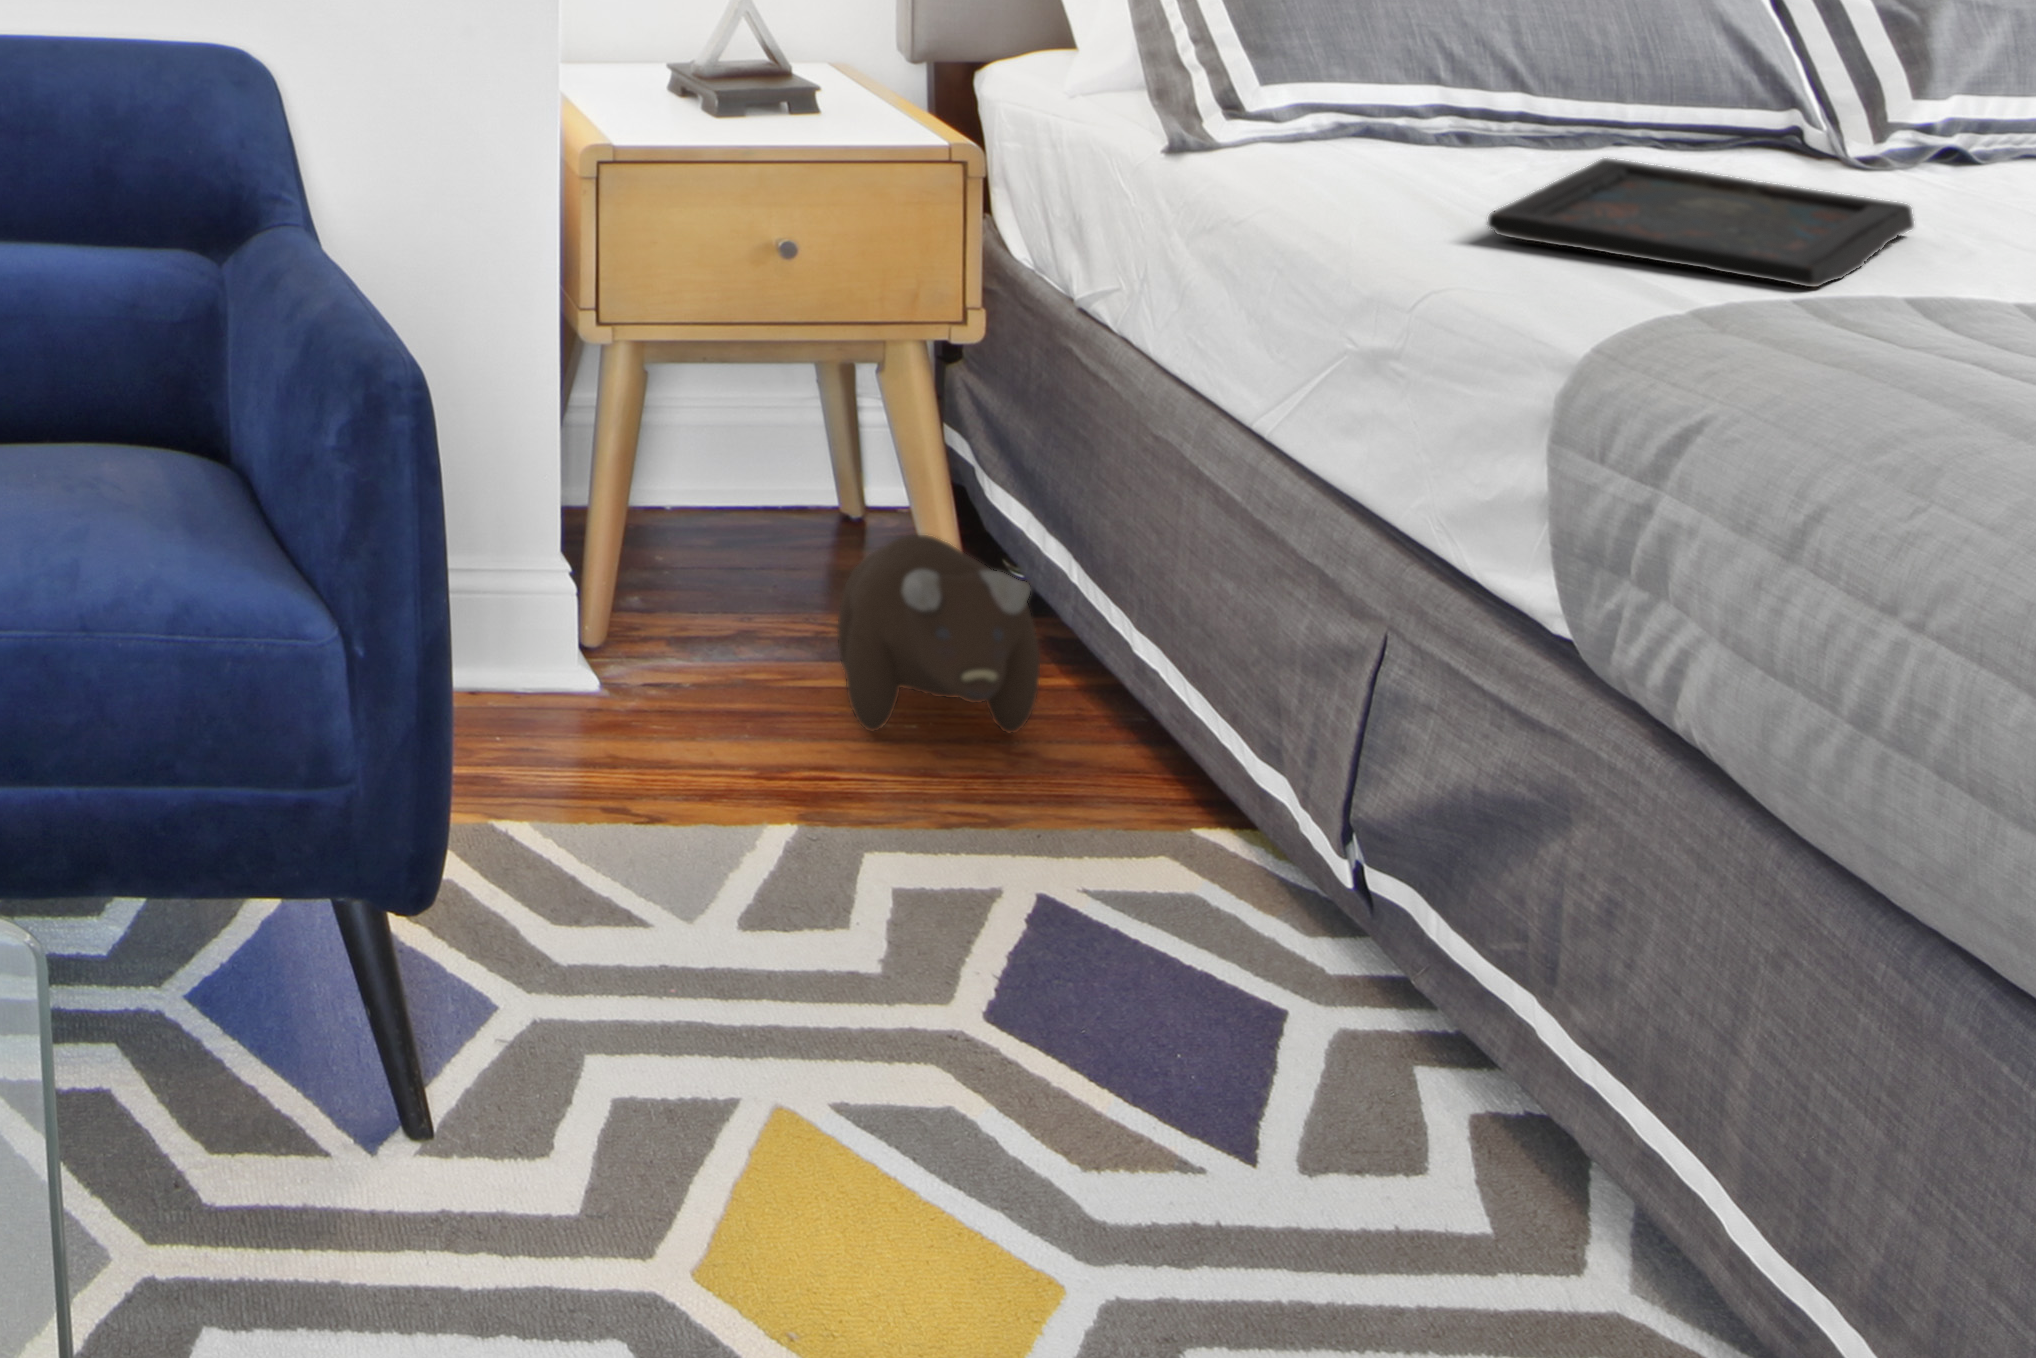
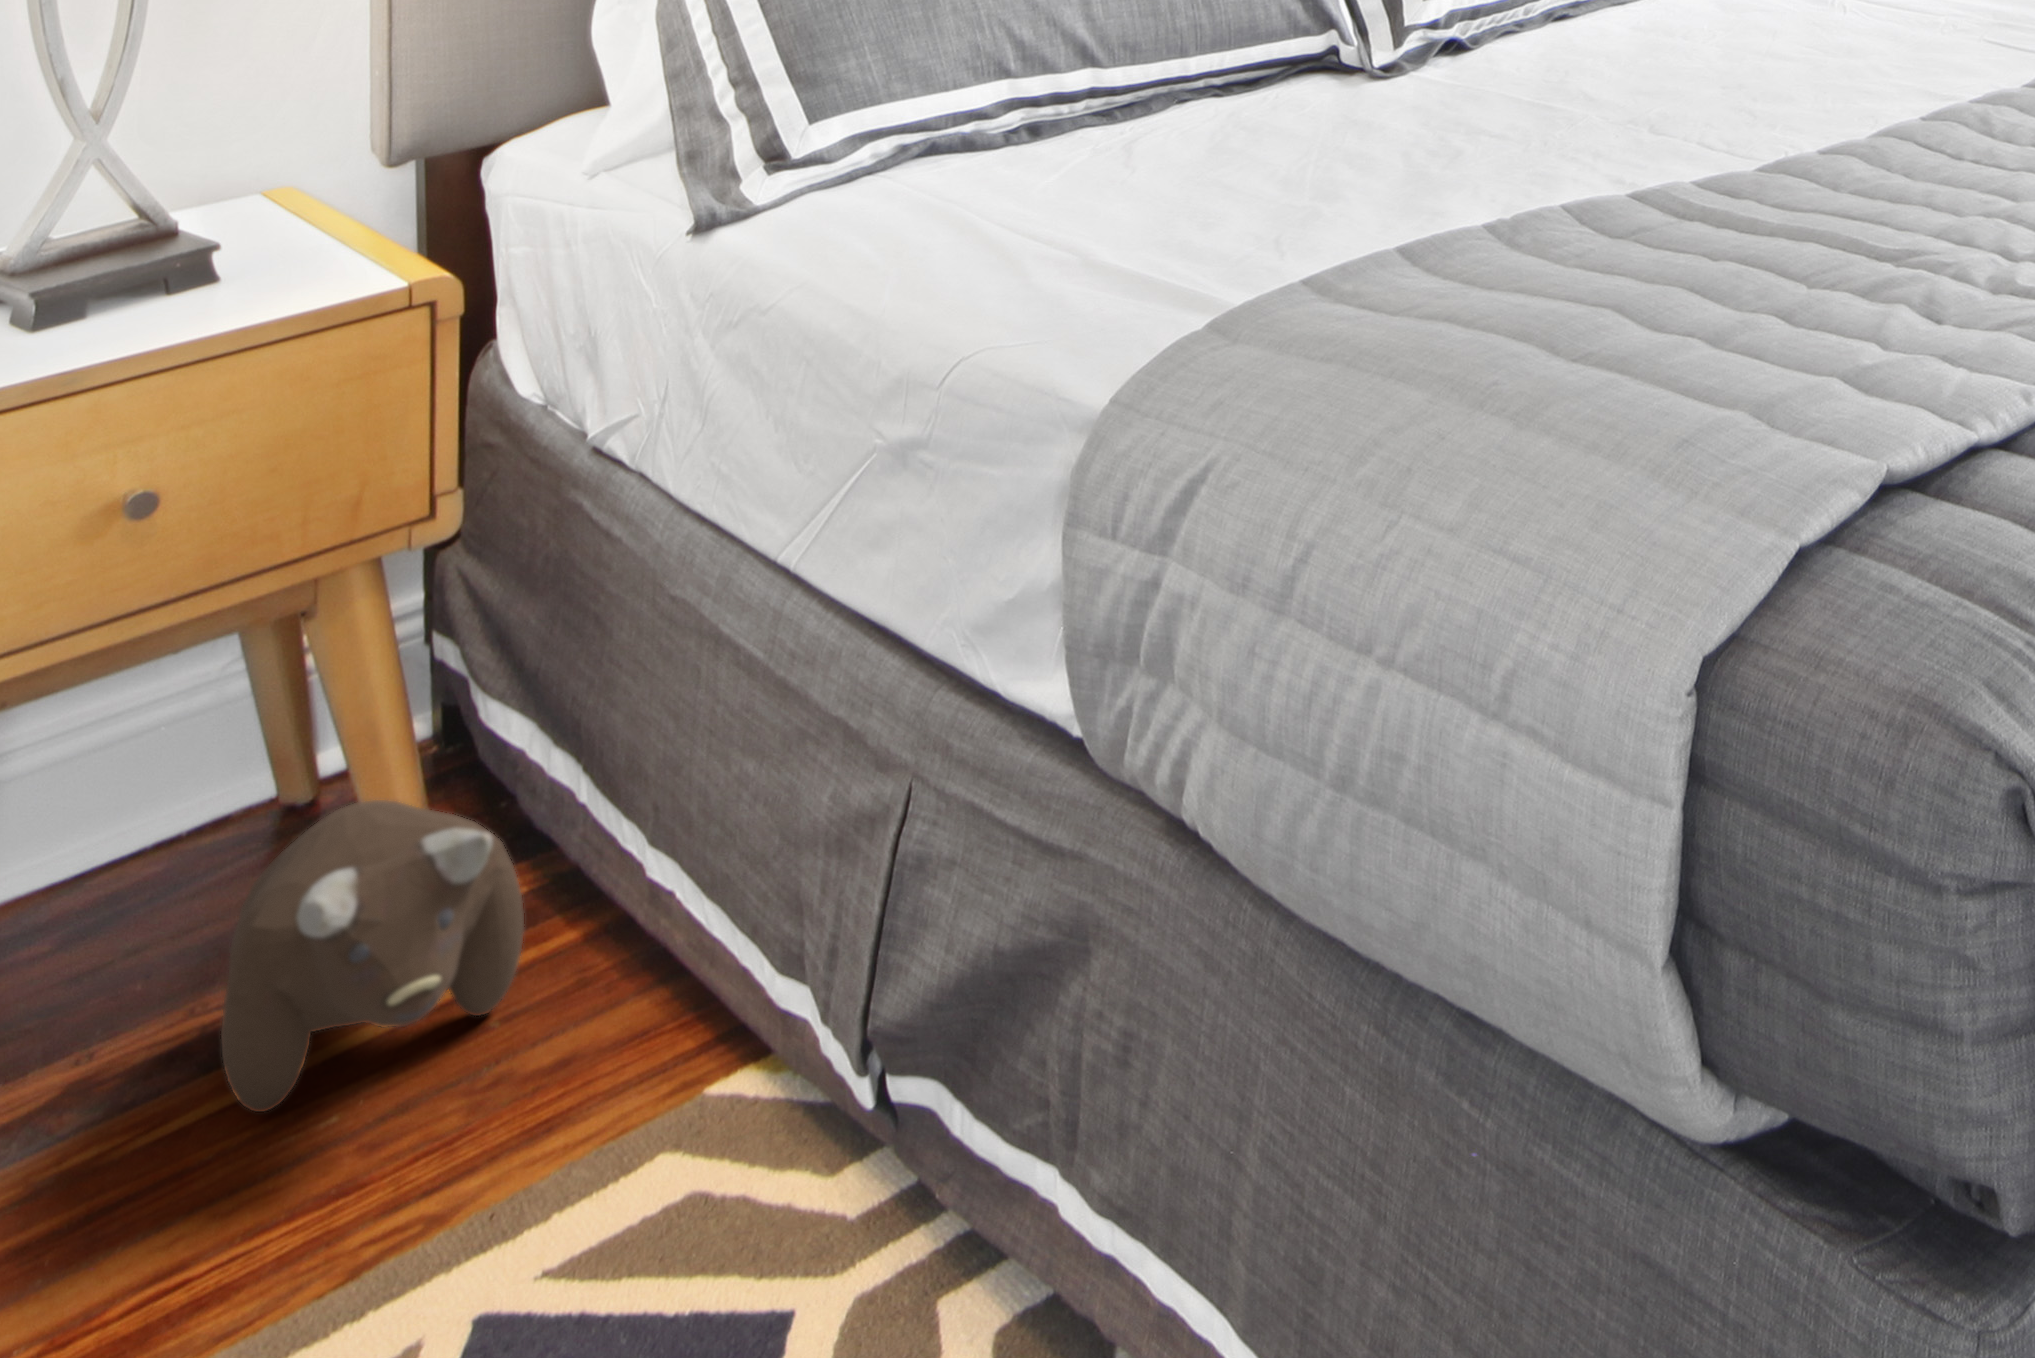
tray: present [1488,158,1914,287] -> none [1021,116,1426,259]

